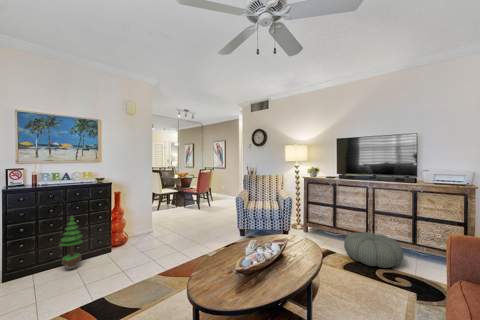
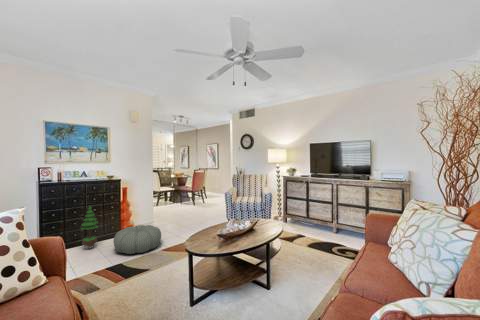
pouf: present [344,232,404,268] -> present [114,225,161,254]

